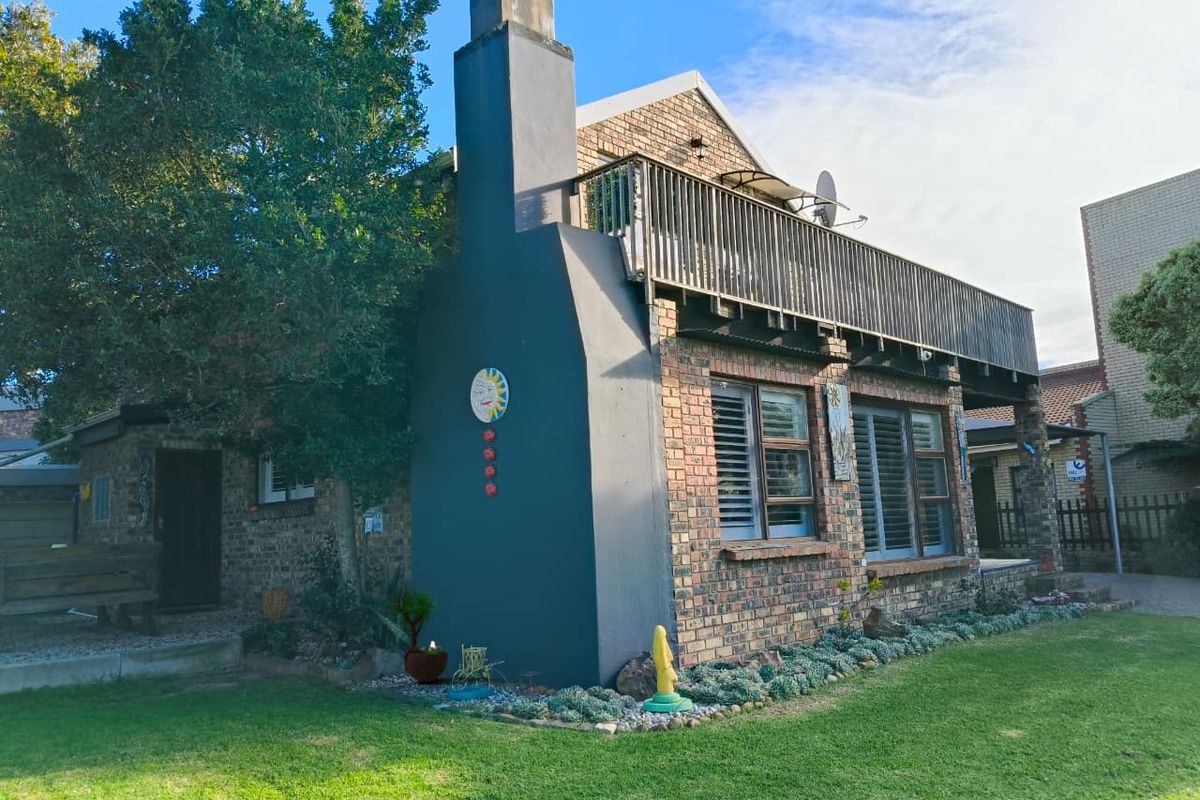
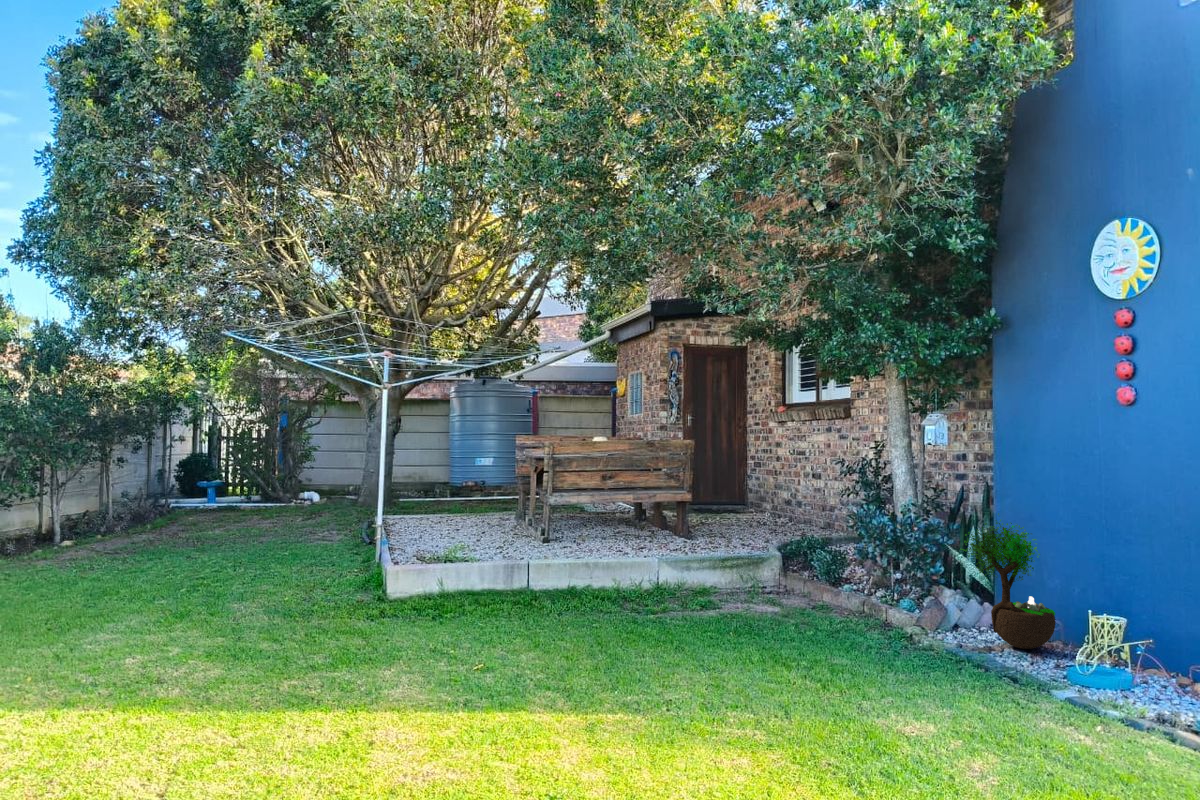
woven basket: present [263,588,290,619] -> none [795,497,826,530]

